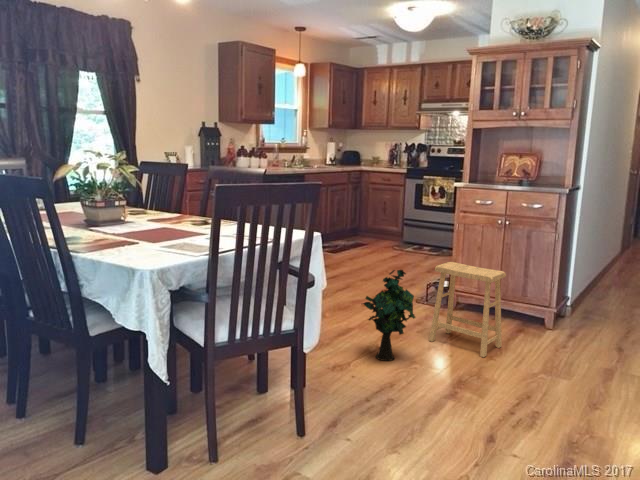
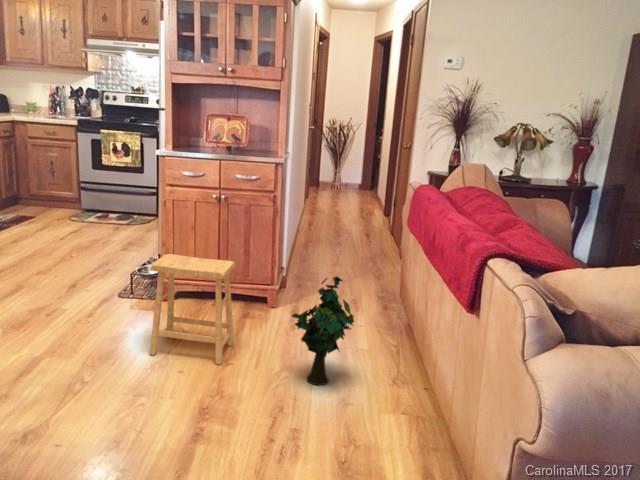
decorative plant: present [363,270,415,361] -> present [292,277,354,385]

